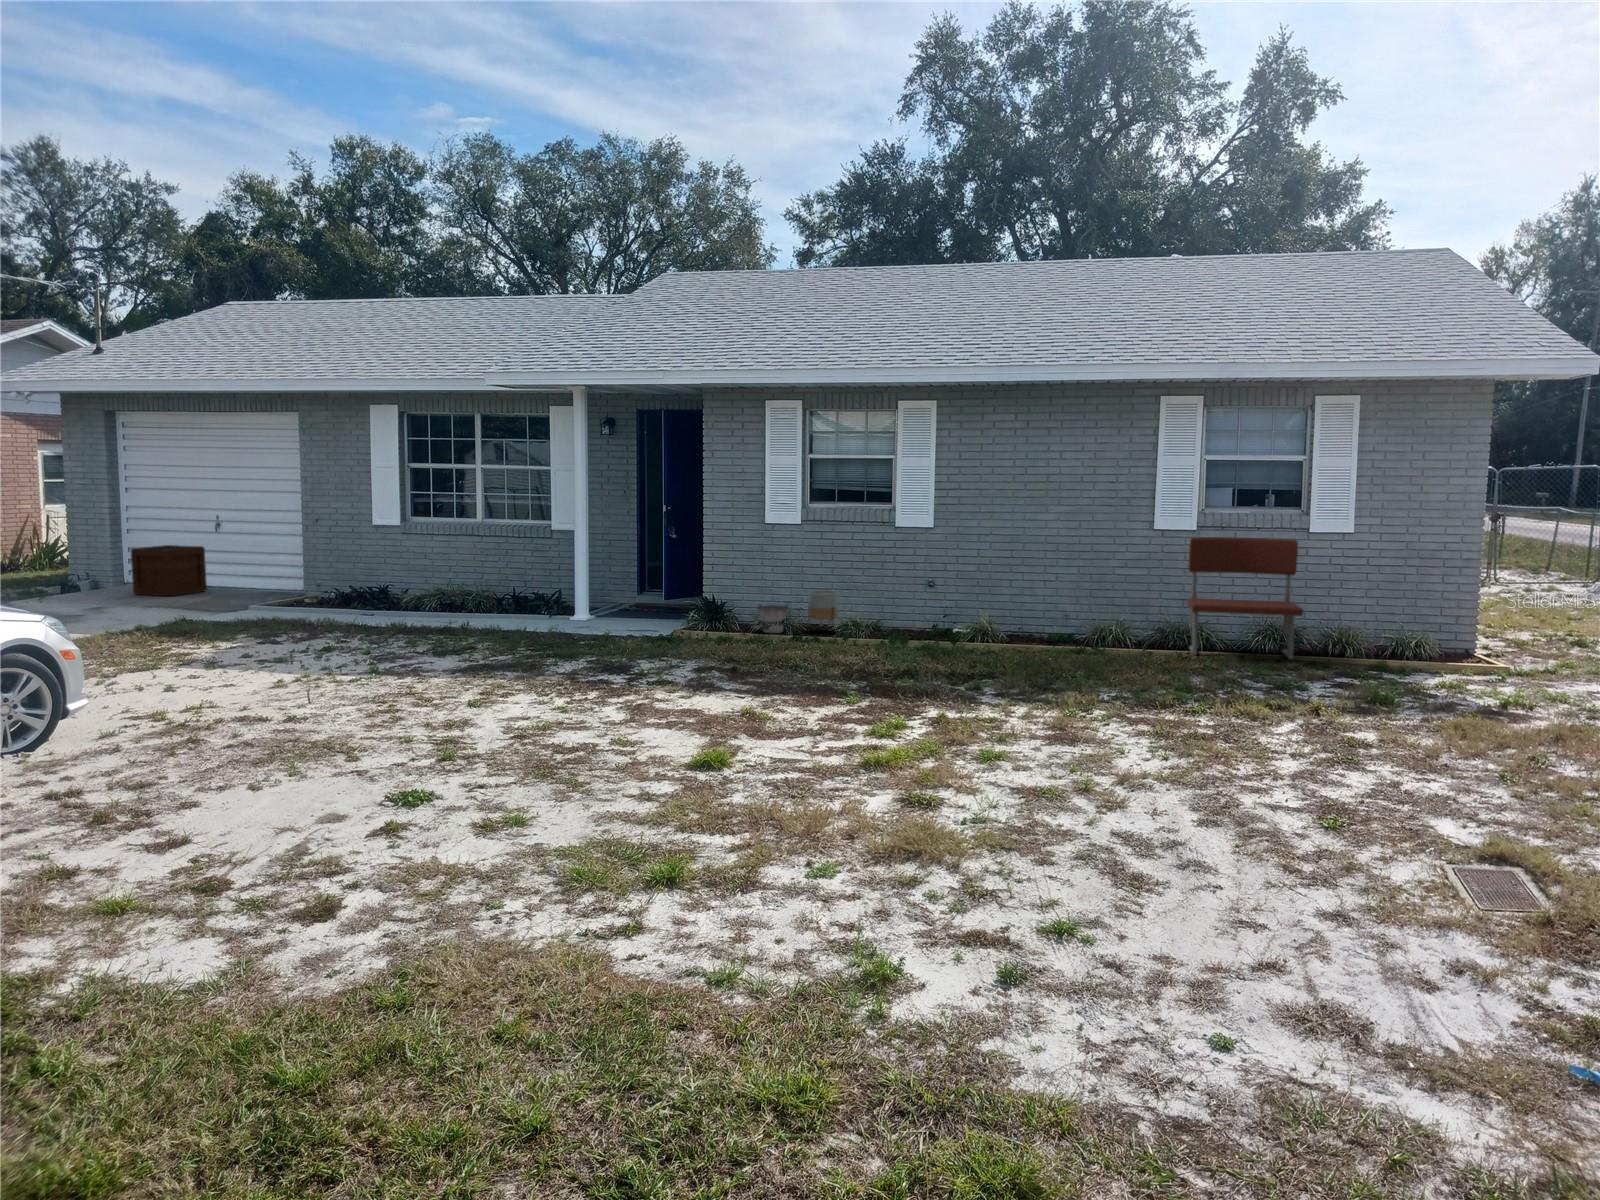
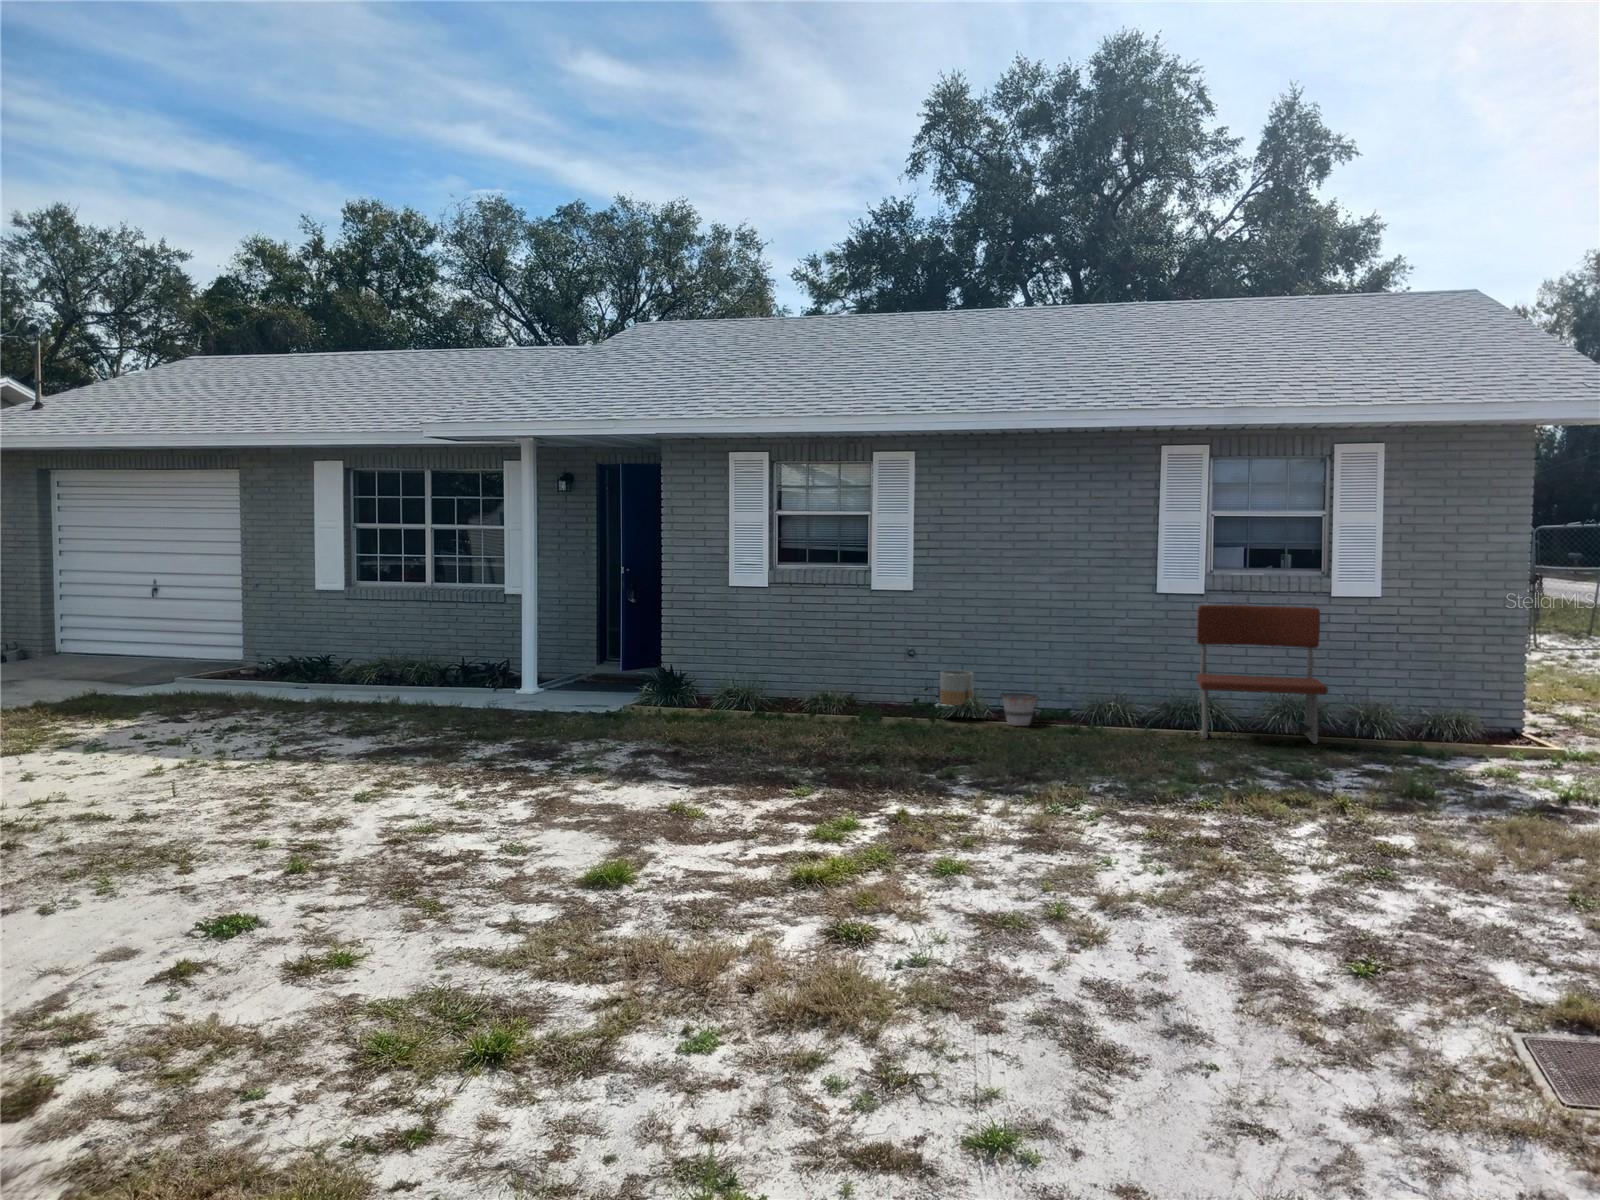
wooden crate: present [131,545,207,596] -> none [52,613,135,669]
planter: present [808,590,838,621] -> present [939,670,973,705]
bucket: present [758,604,791,633] -> present [1000,692,1040,726]

